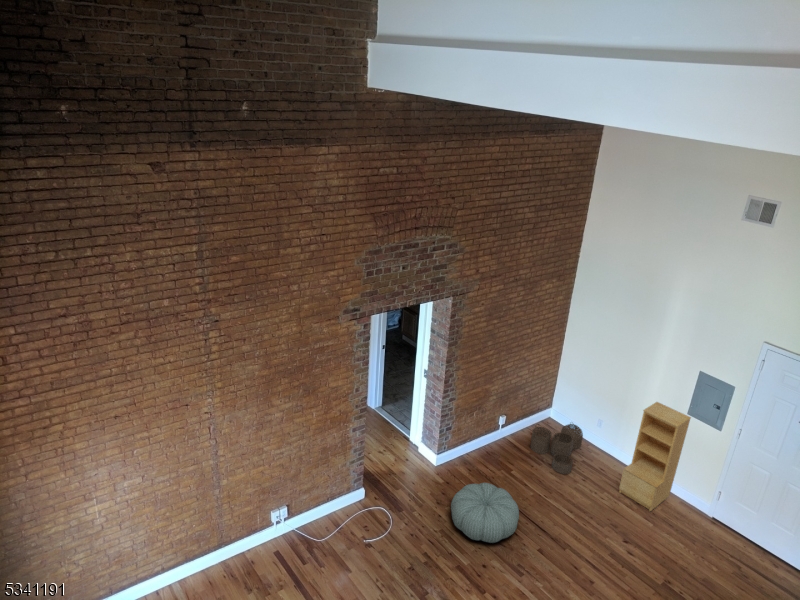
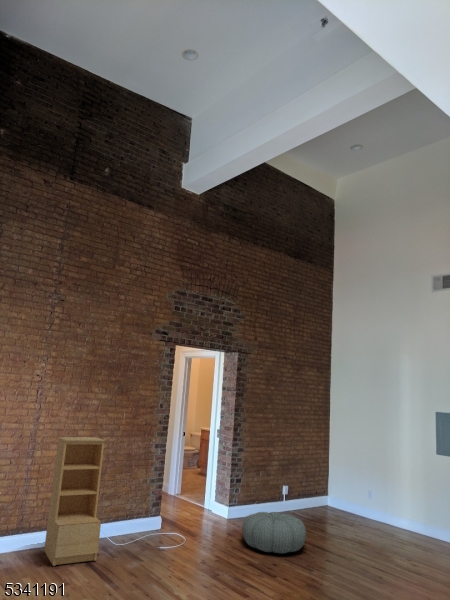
bookshelf: present [619,402,691,511] -> present [44,437,105,566]
woven basket: present [530,424,583,474] -> none [312,494,358,528]

